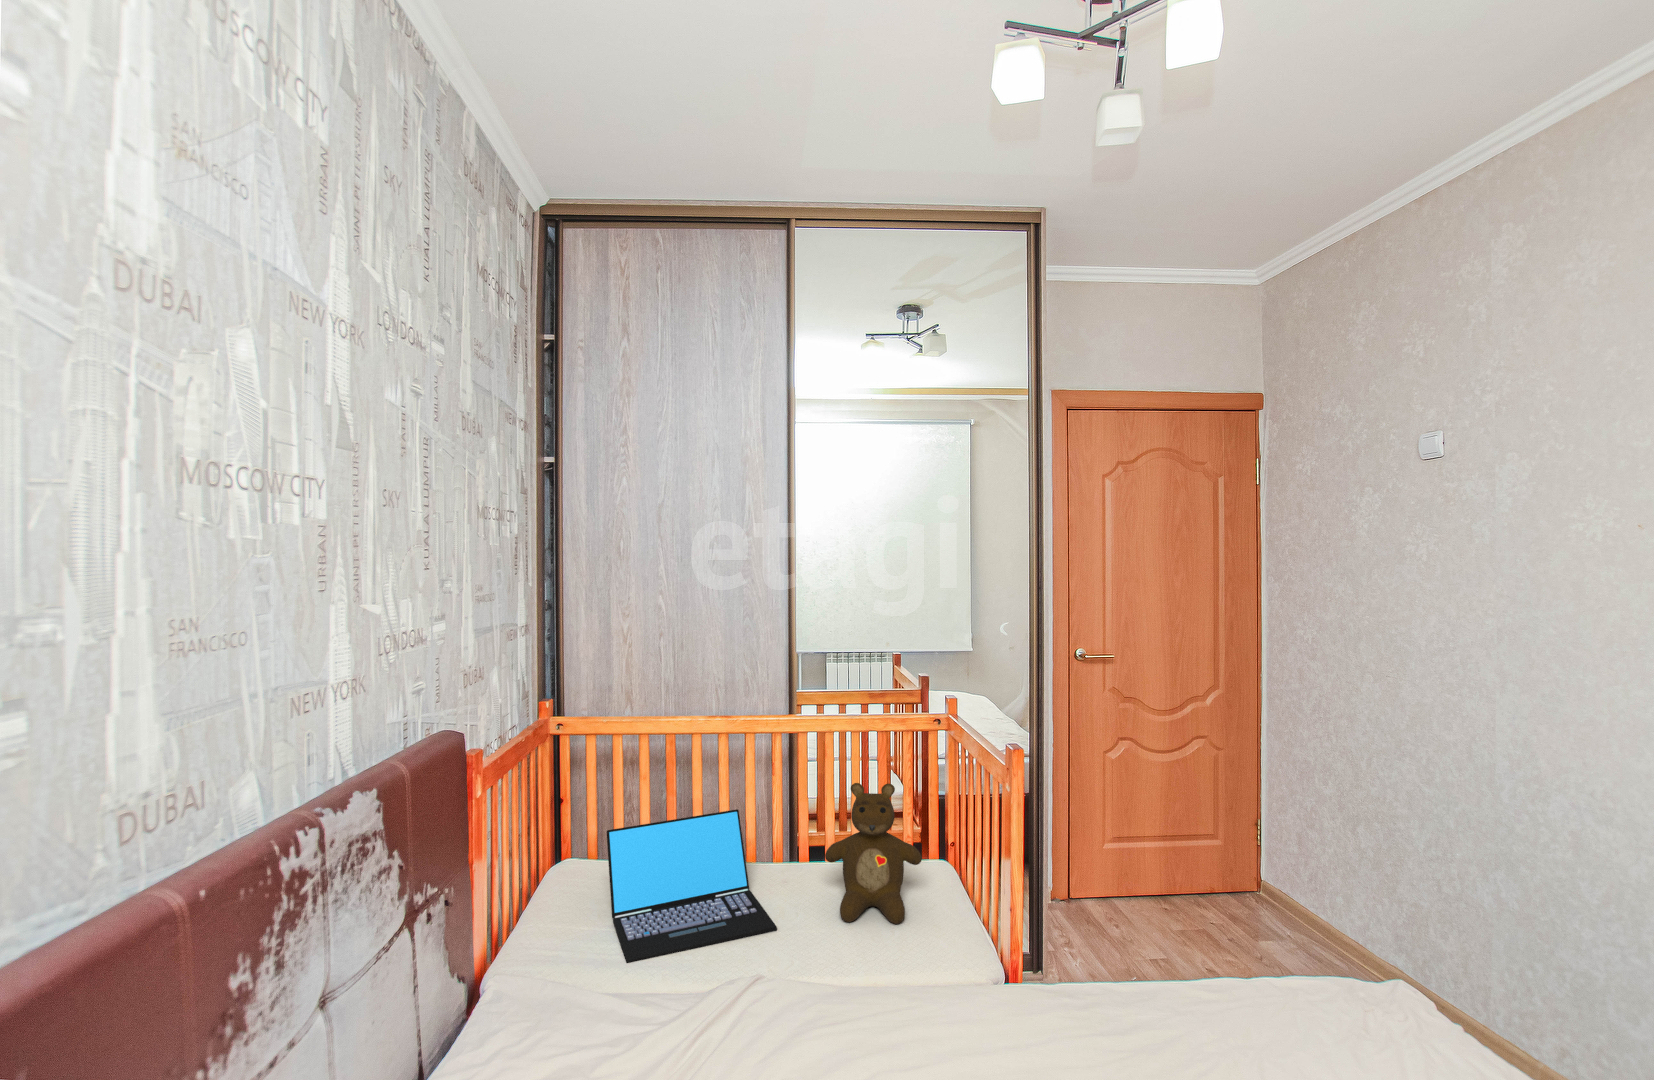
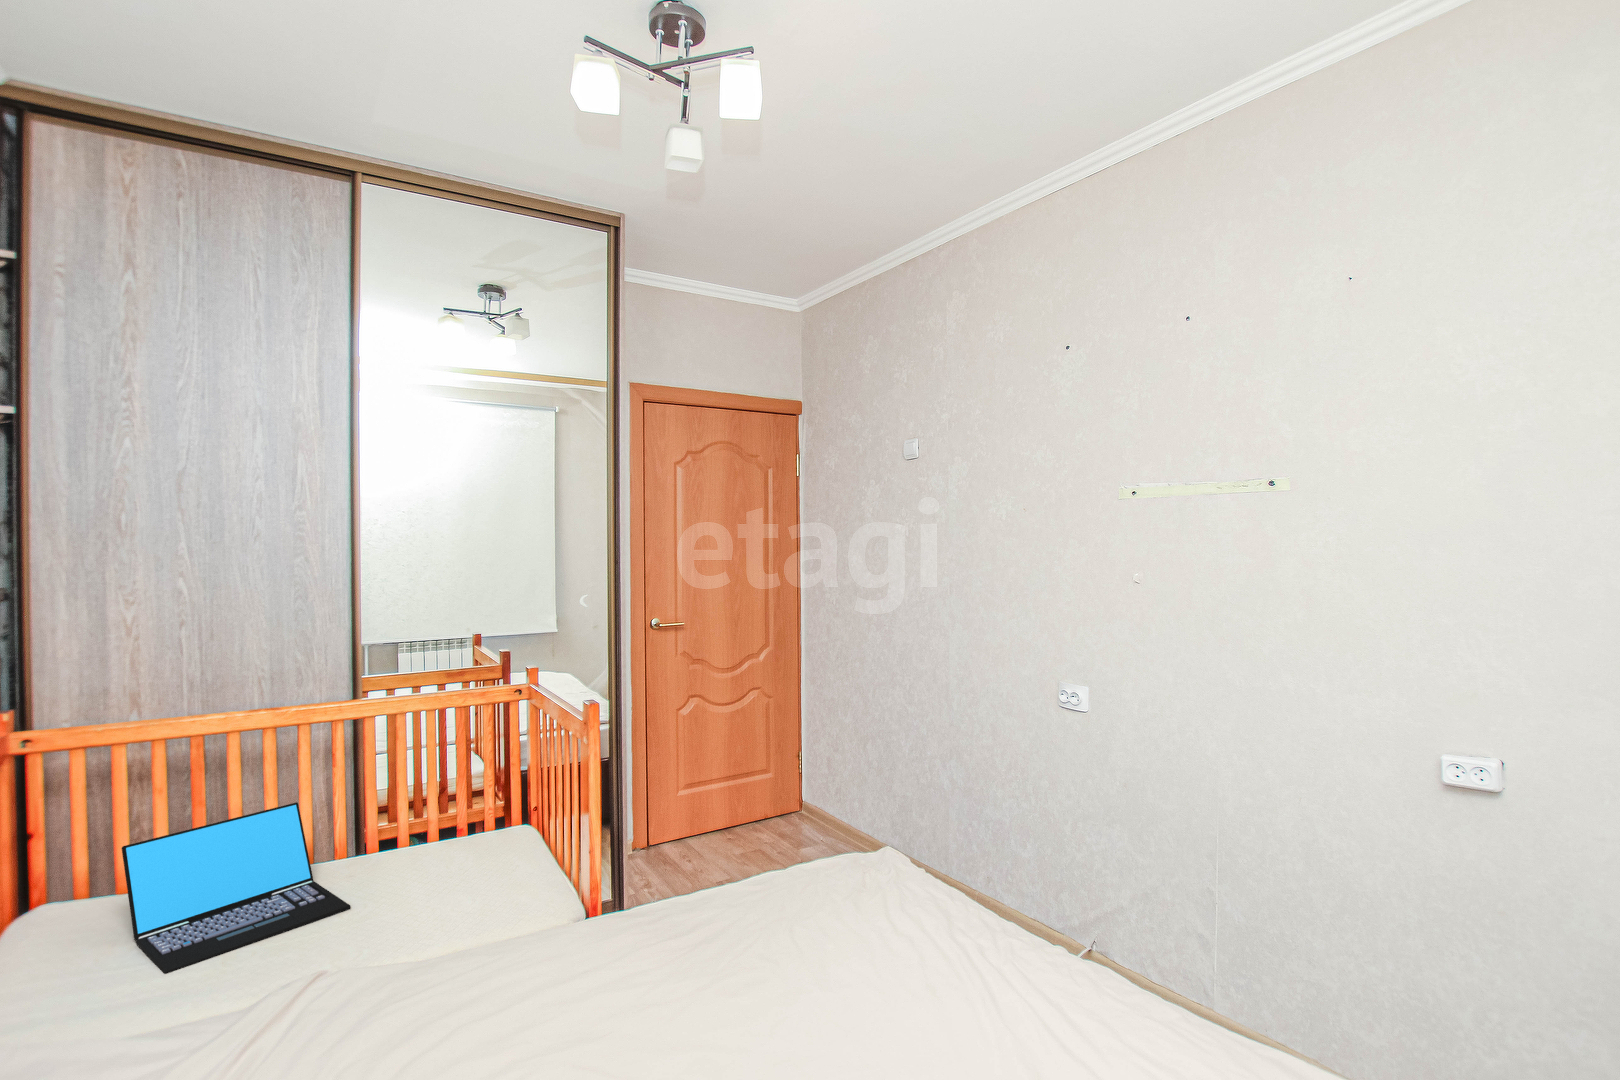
teddy bear: present [825,783,922,924] -> none [403,751,505,887]

